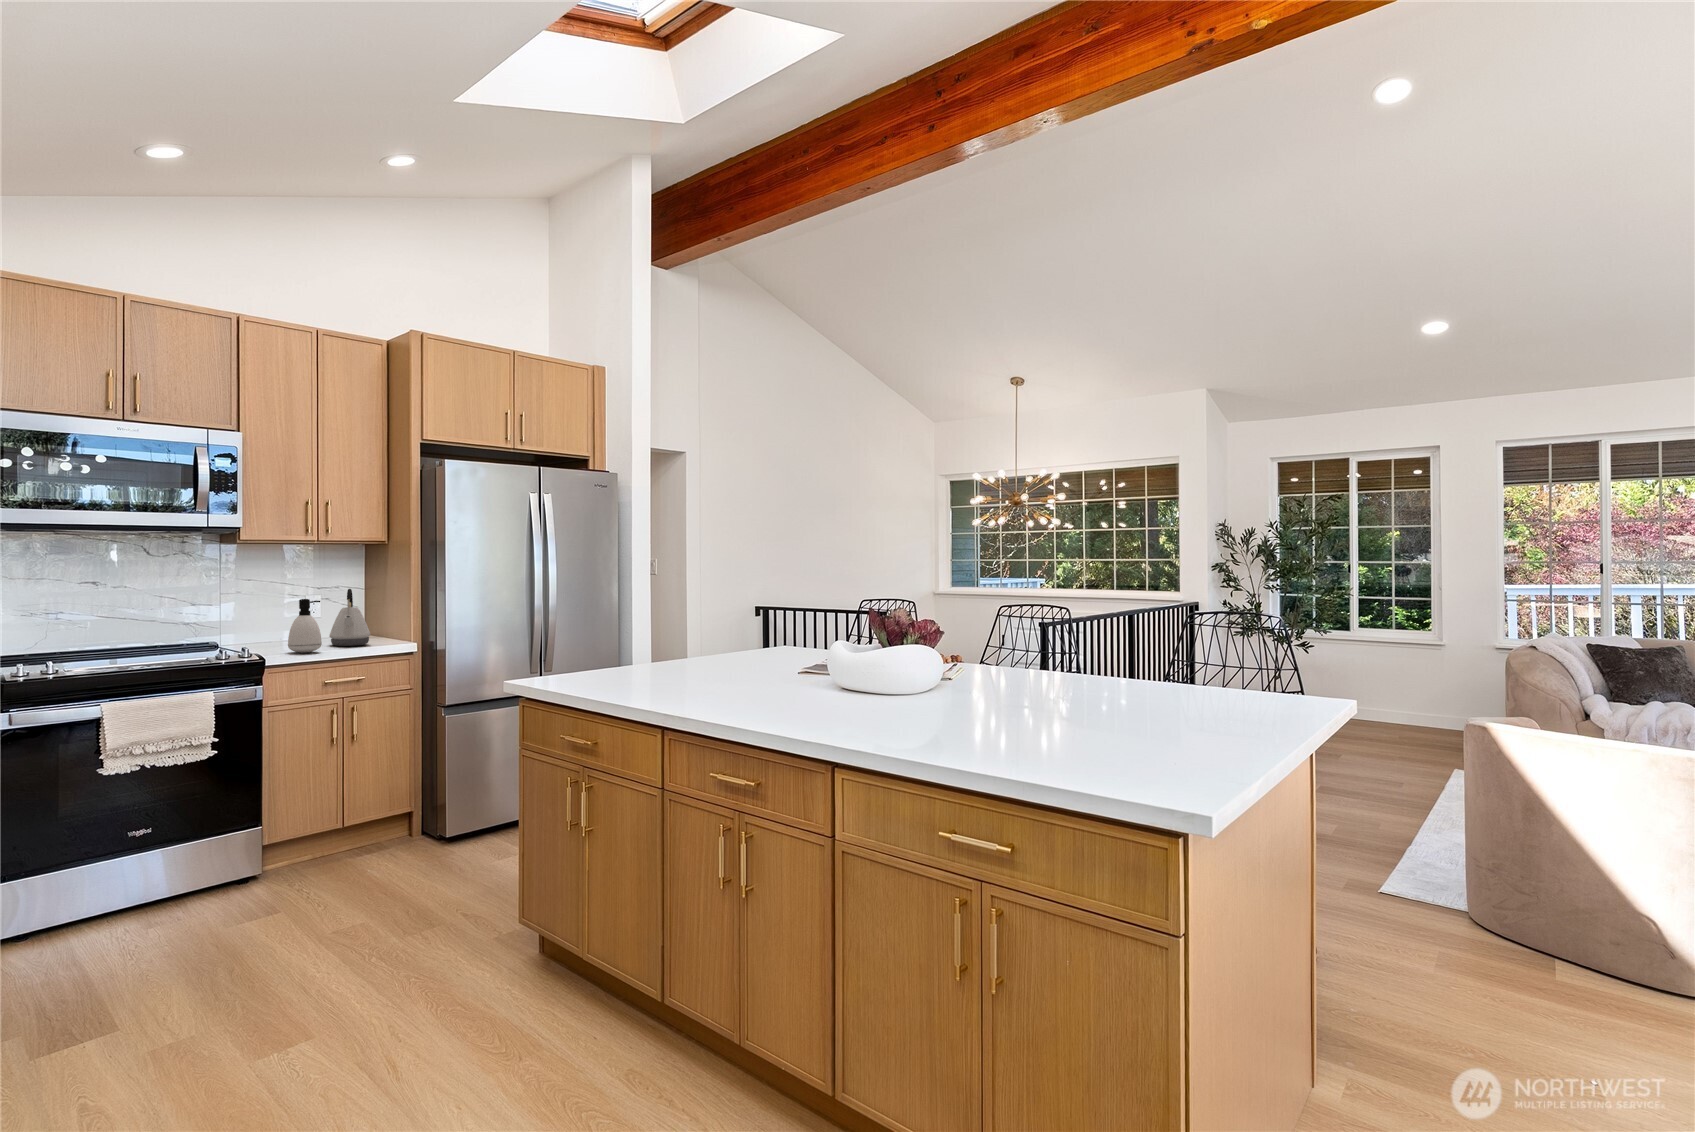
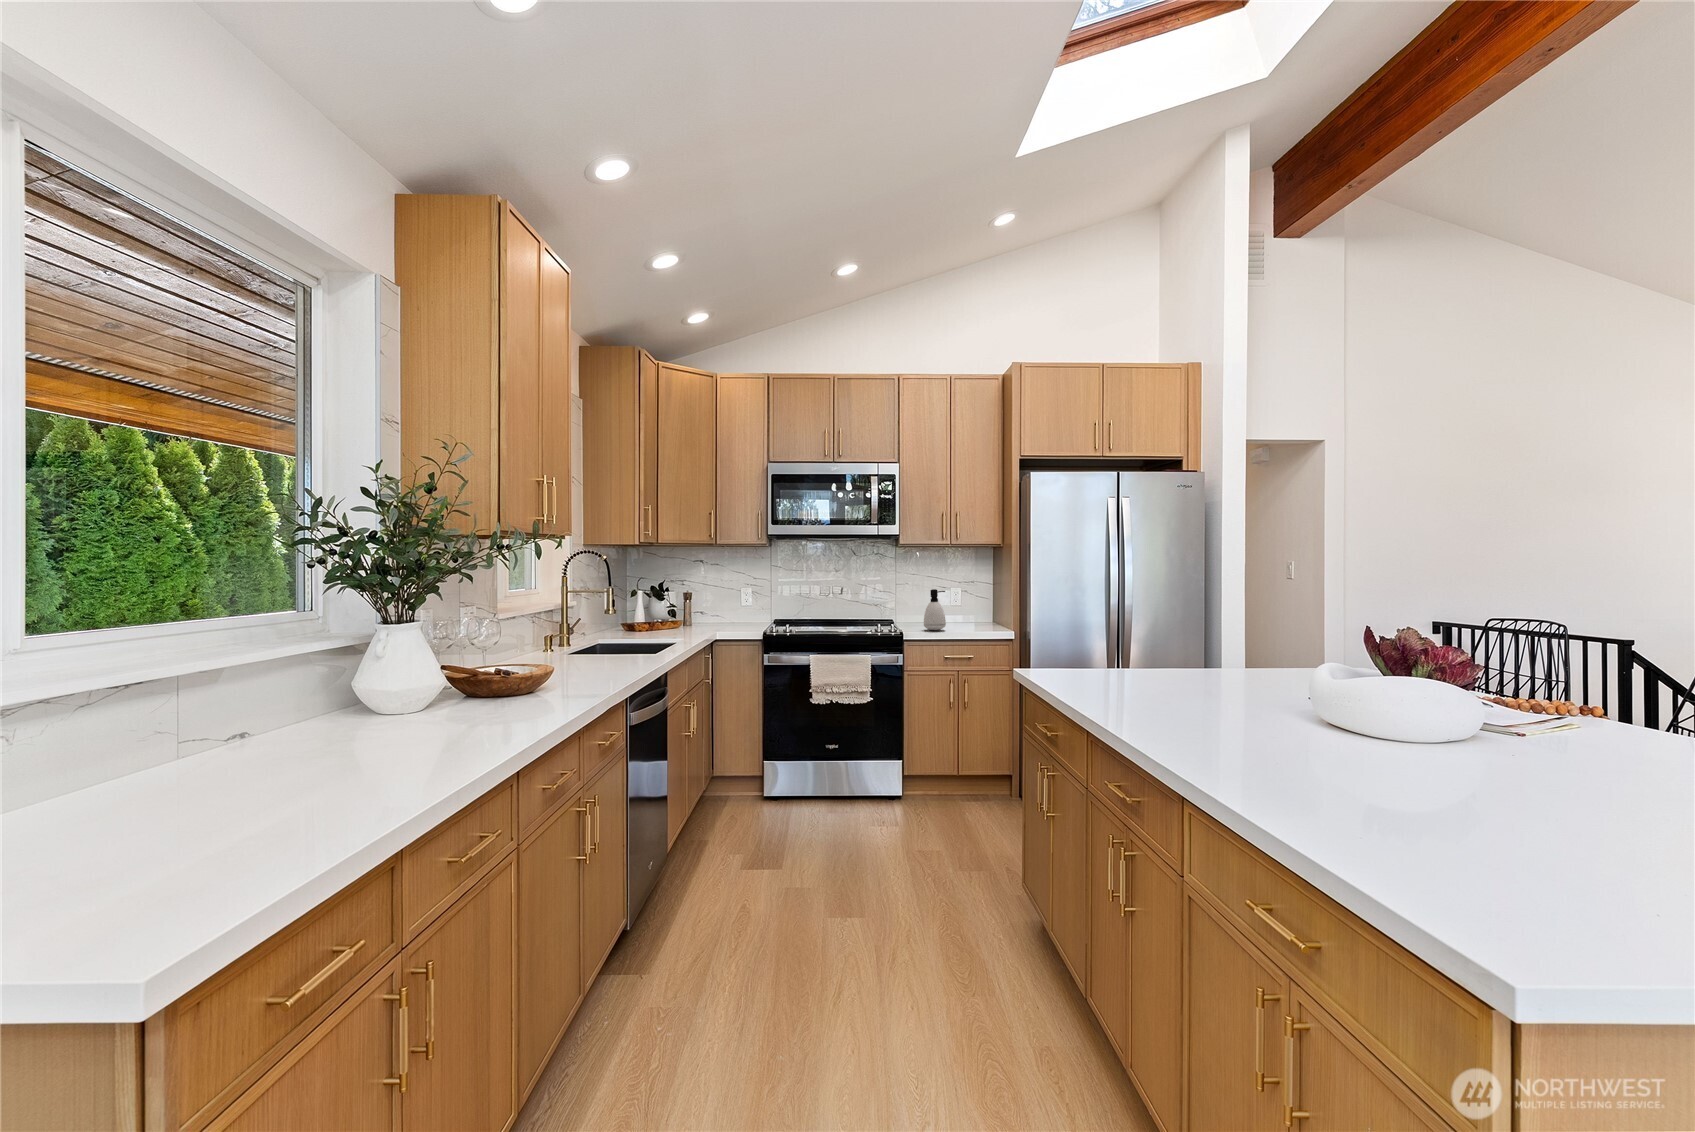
kettle: present [329,589,370,646] -> none [959,581,988,627]

